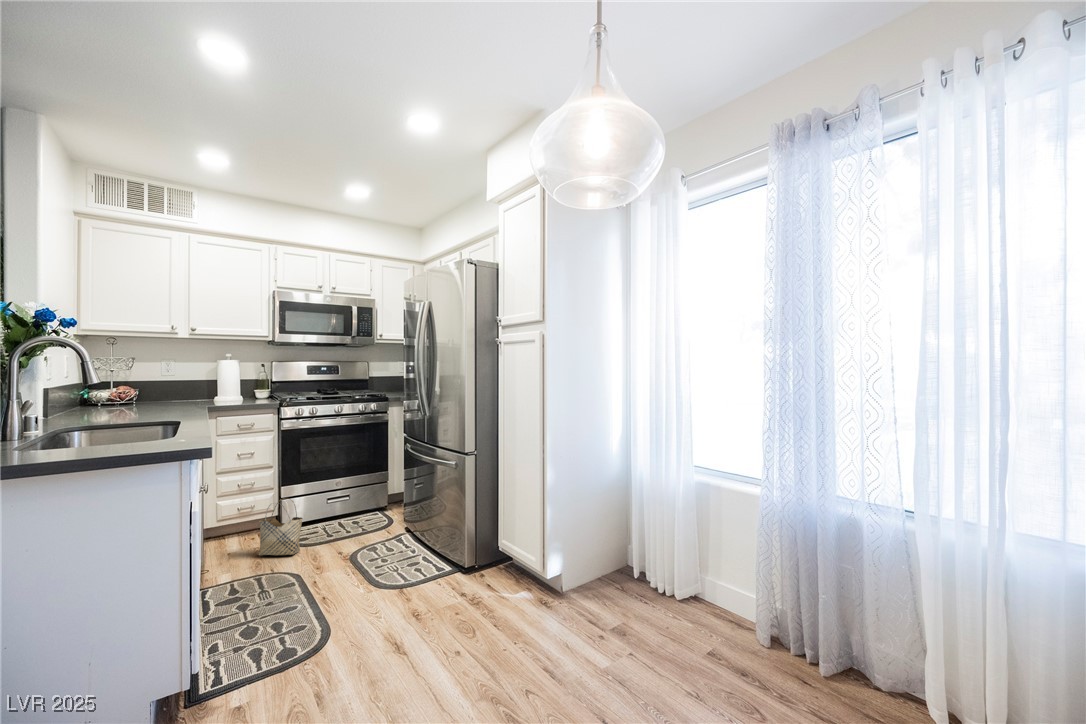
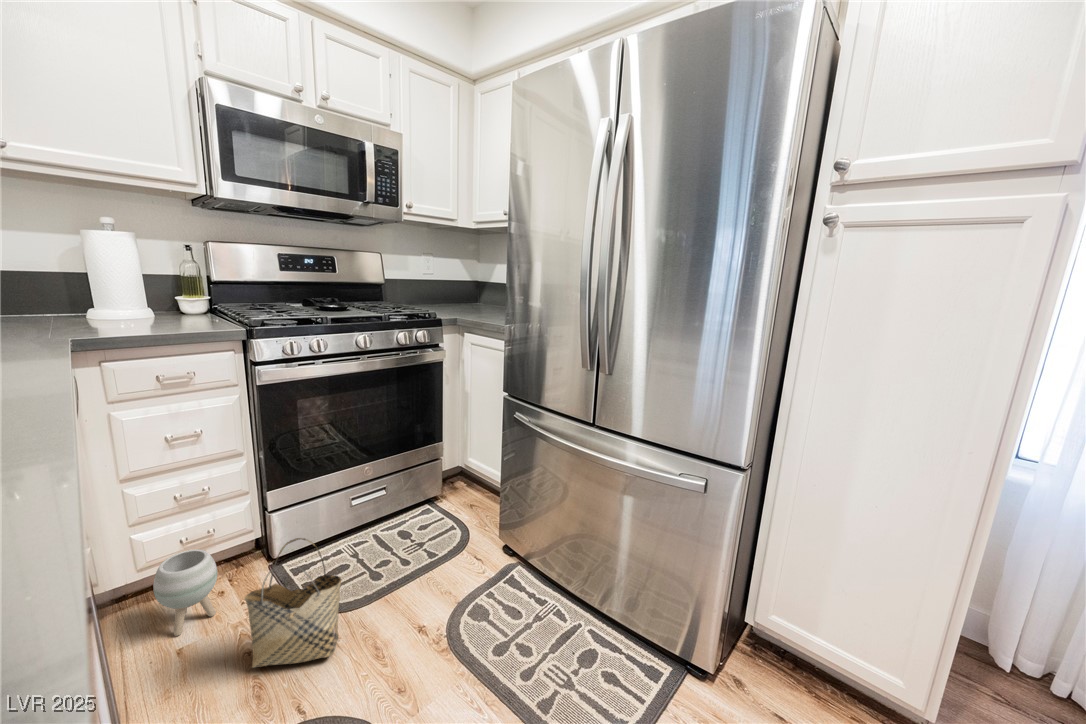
planter: none [224,508,252,547] -> present [153,549,217,636]

